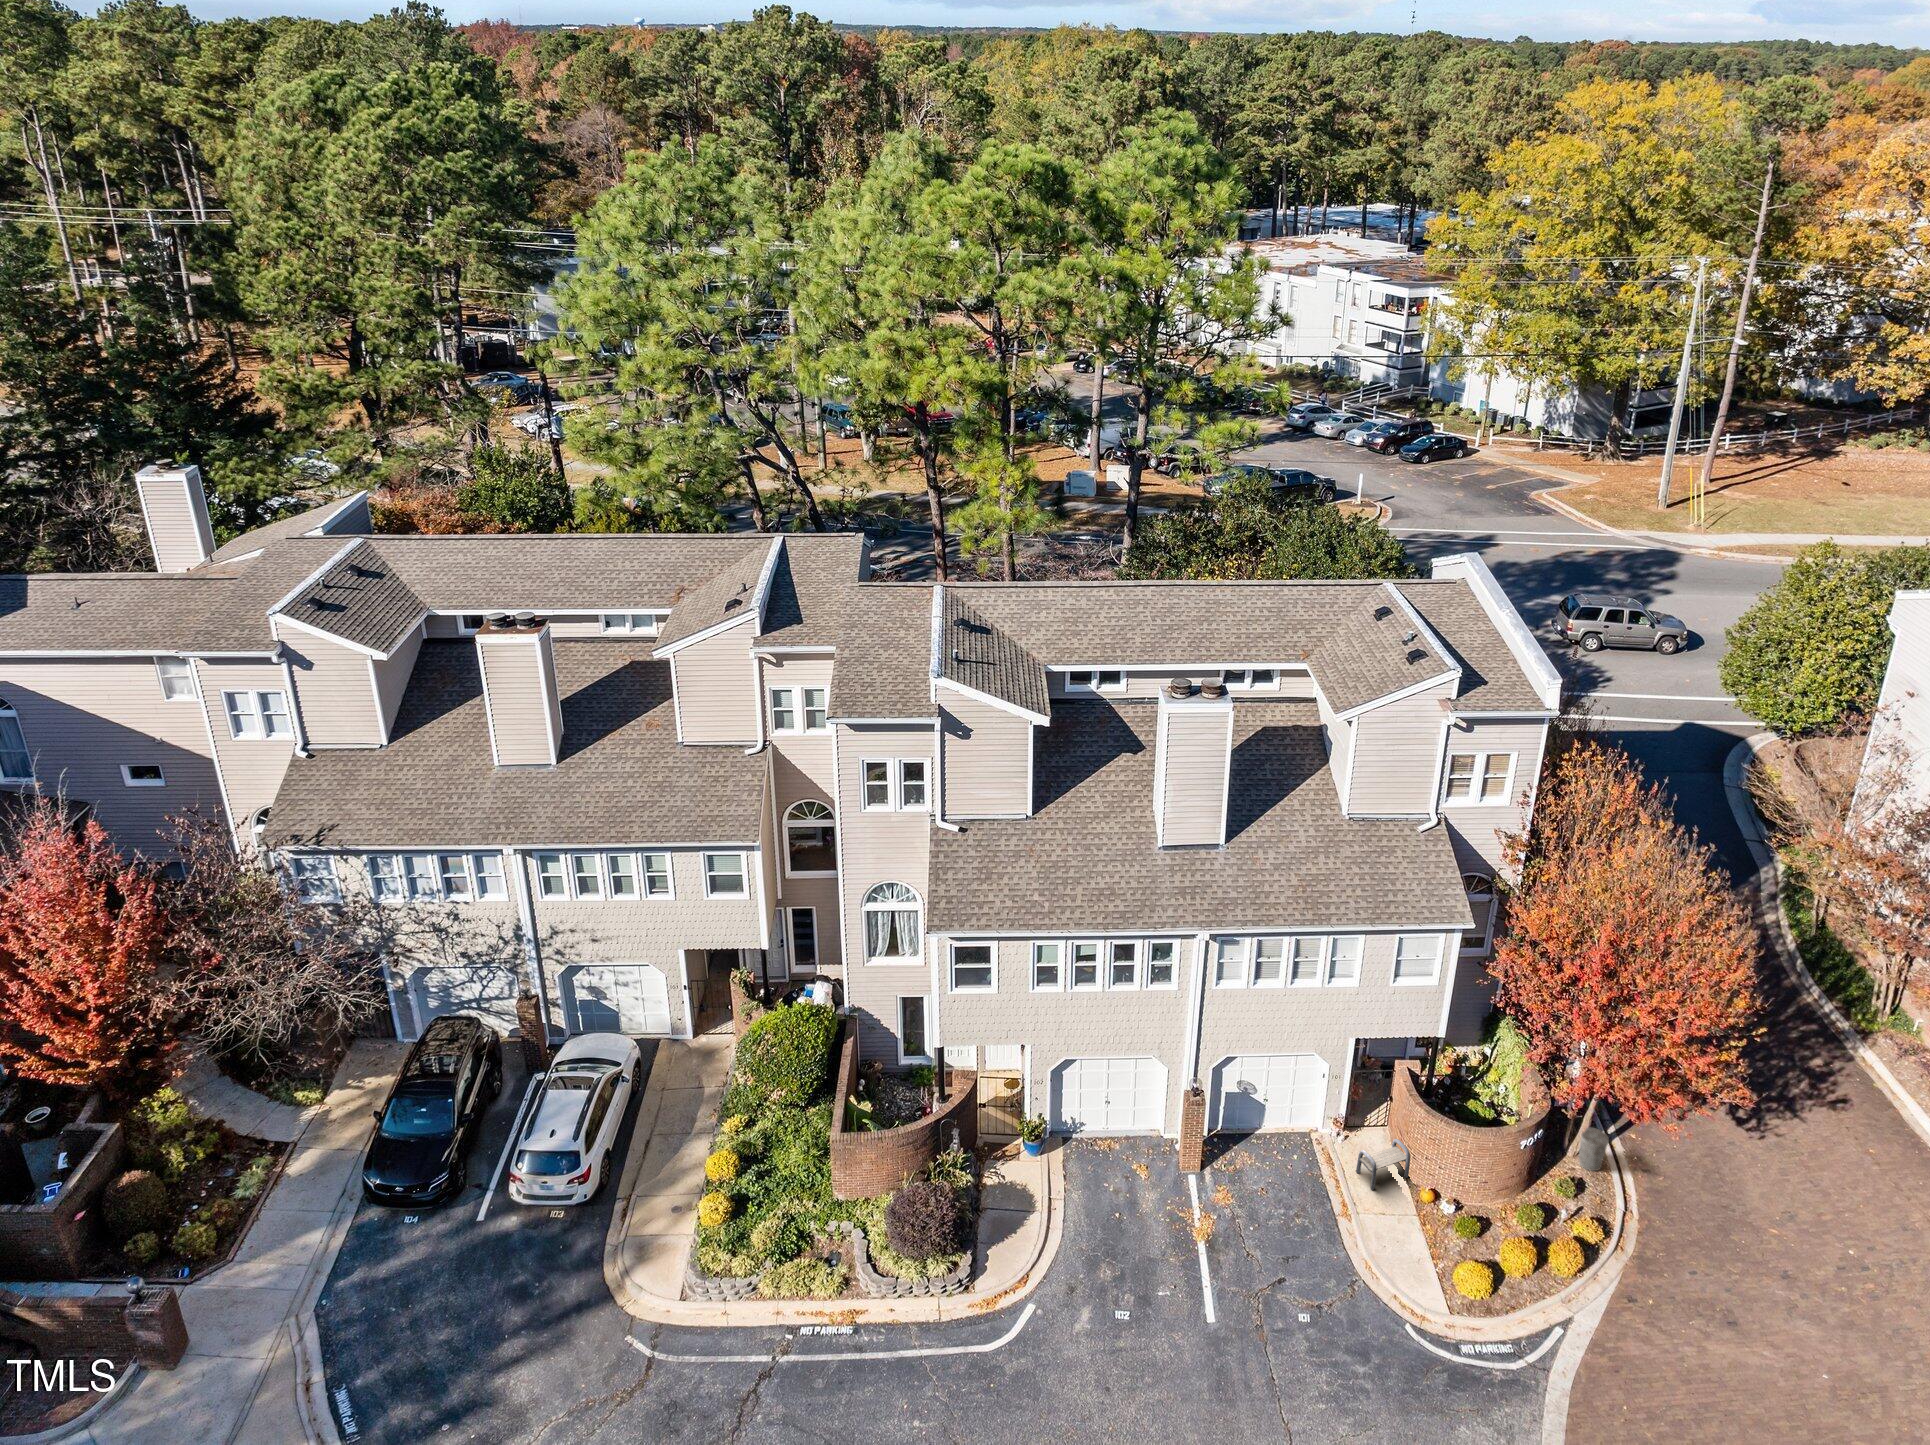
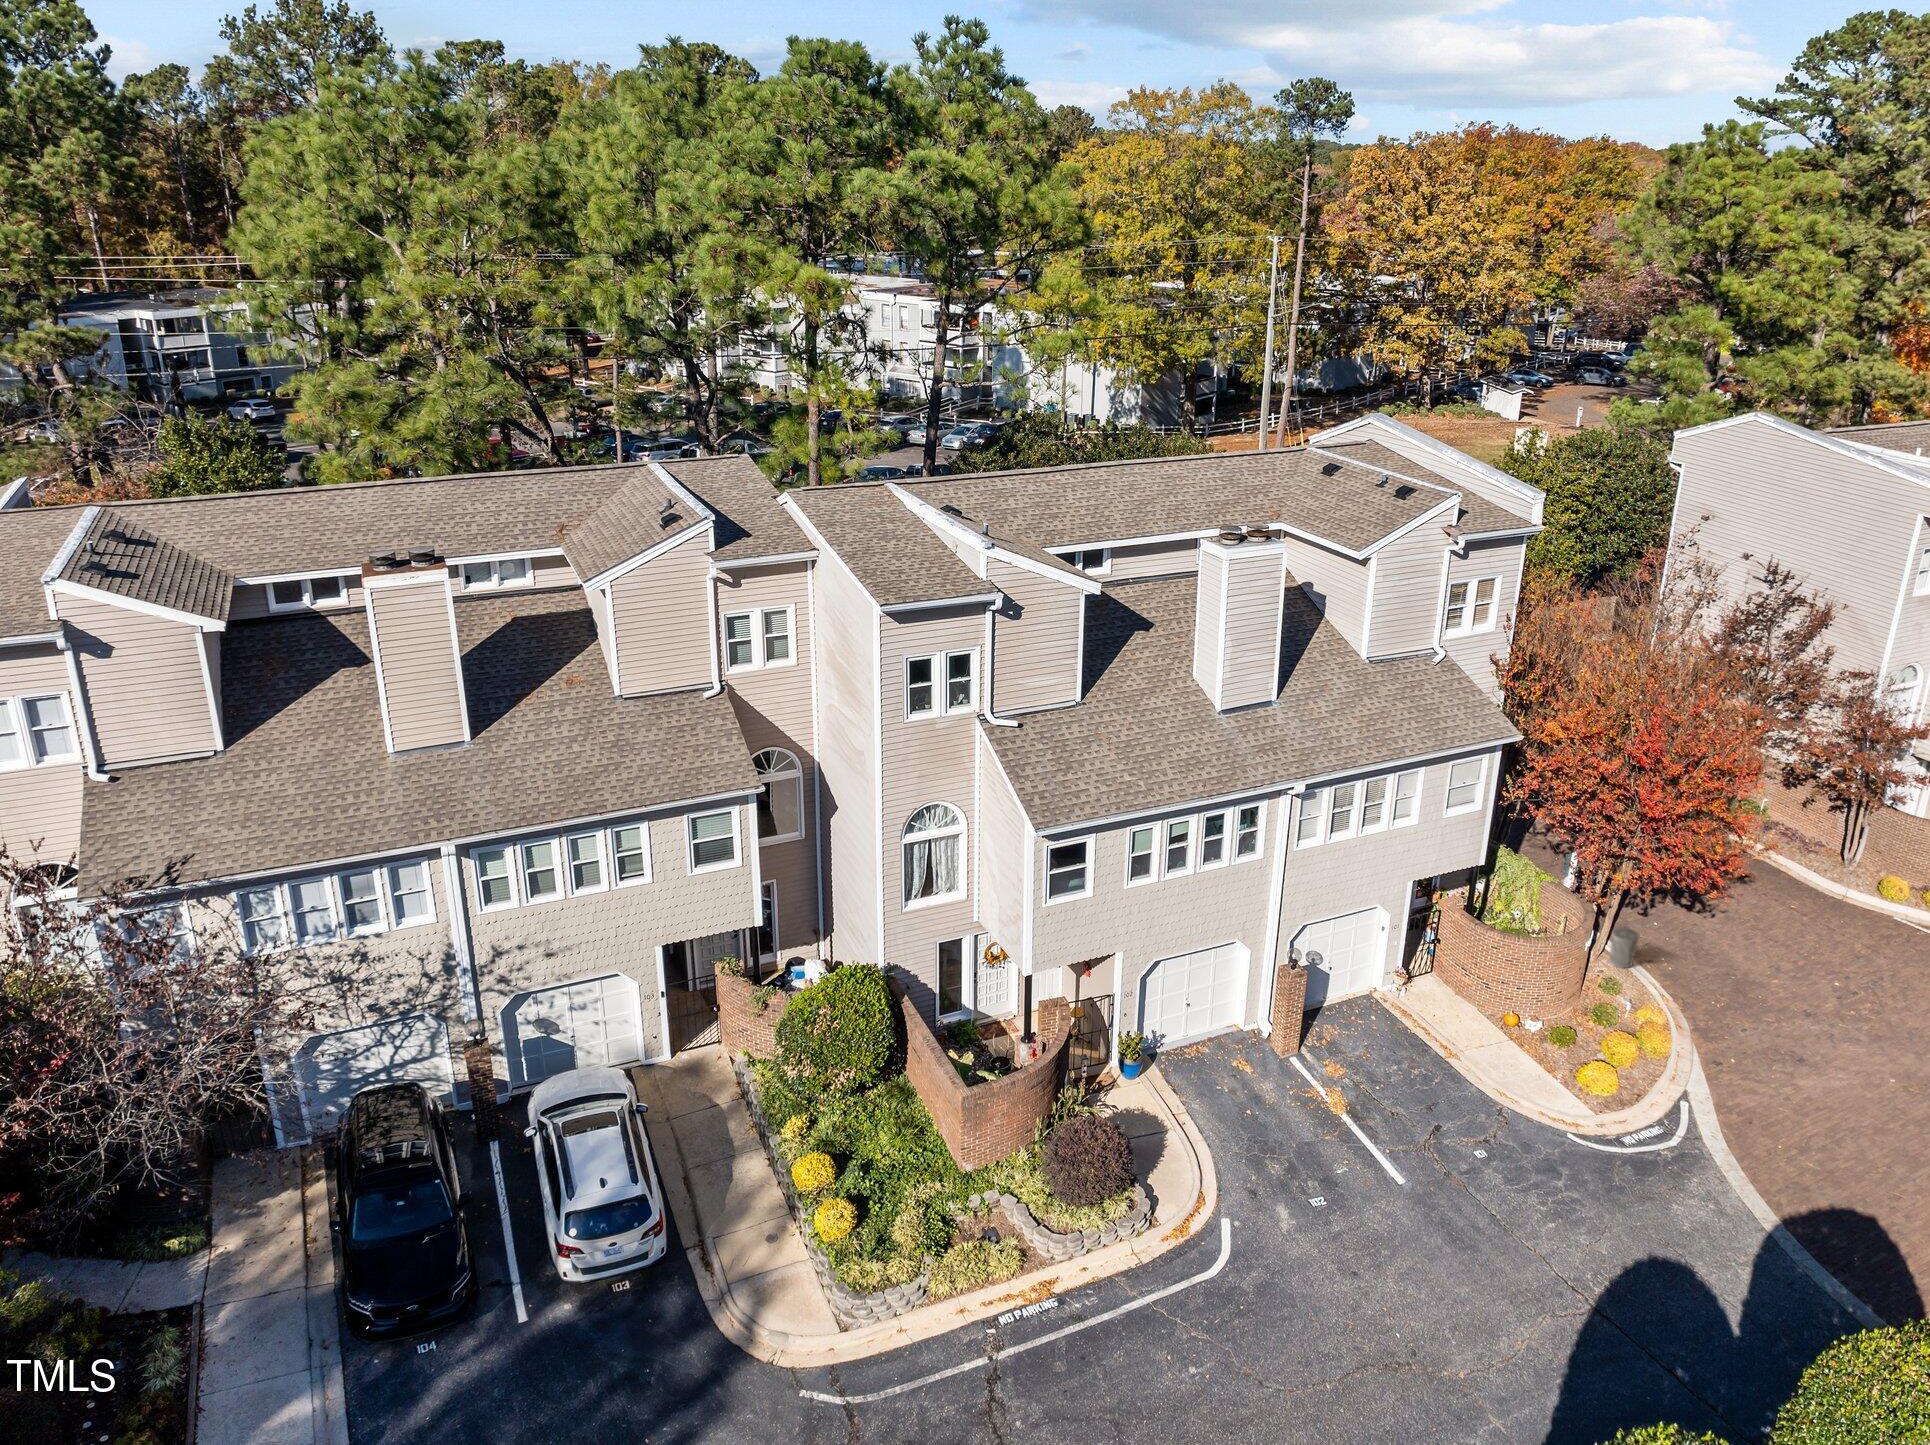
bench: present [1356,1139,1410,1190] -> none [1438,976,1488,1029]

